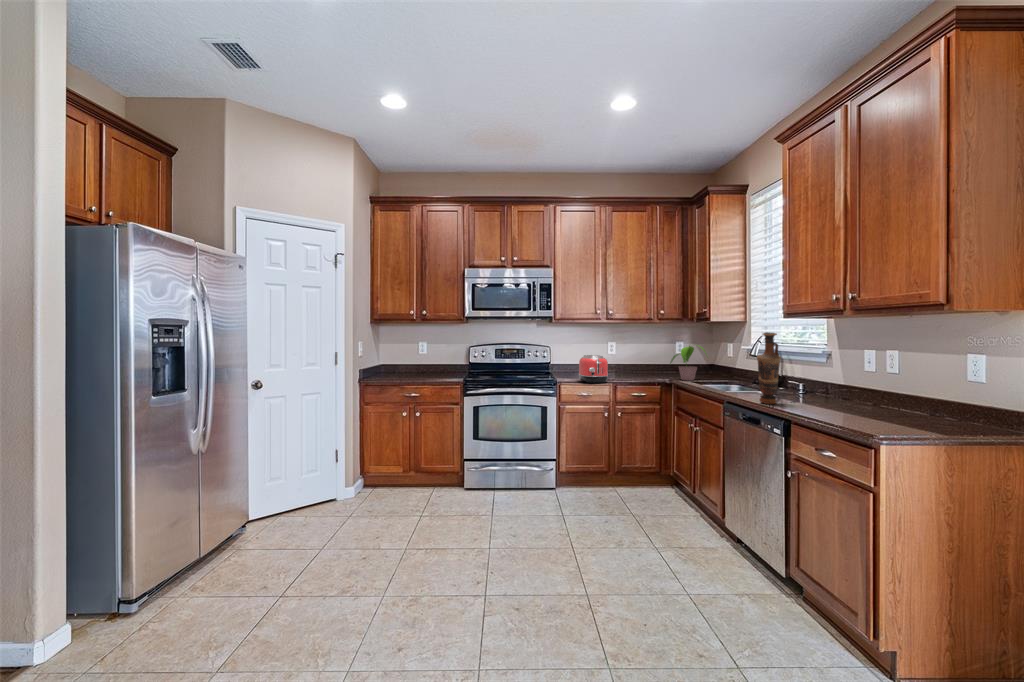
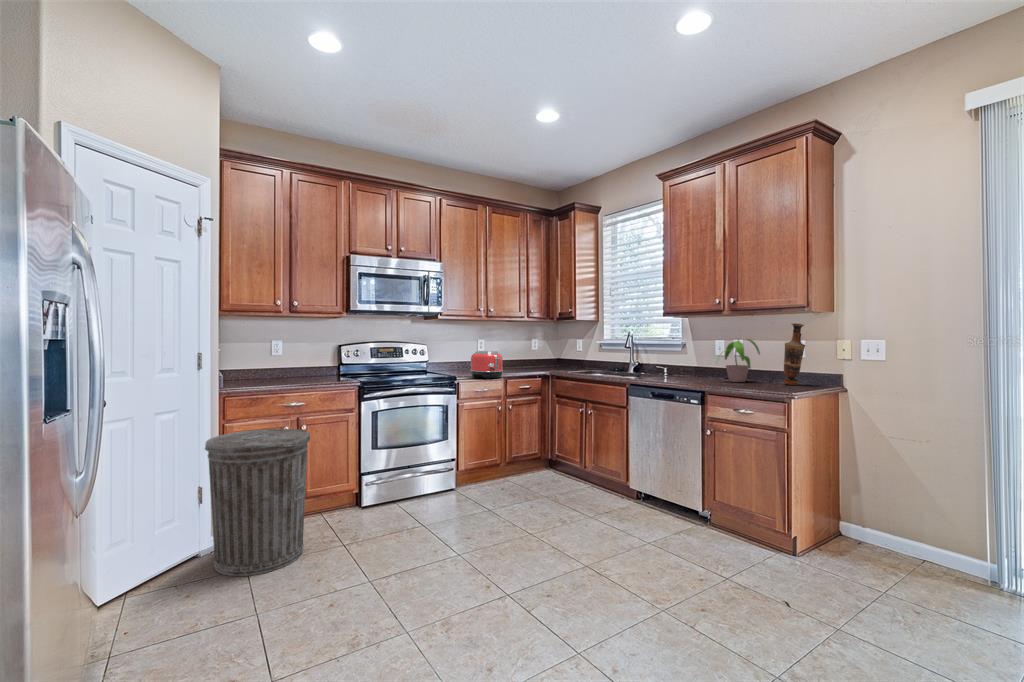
vase: present [757,333,781,404] -> present [783,323,805,385]
potted plant: present [670,346,707,381] -> present [723,339,760,382]
trash can: none [323,413,399,523] -> present [205,429,310,576]

